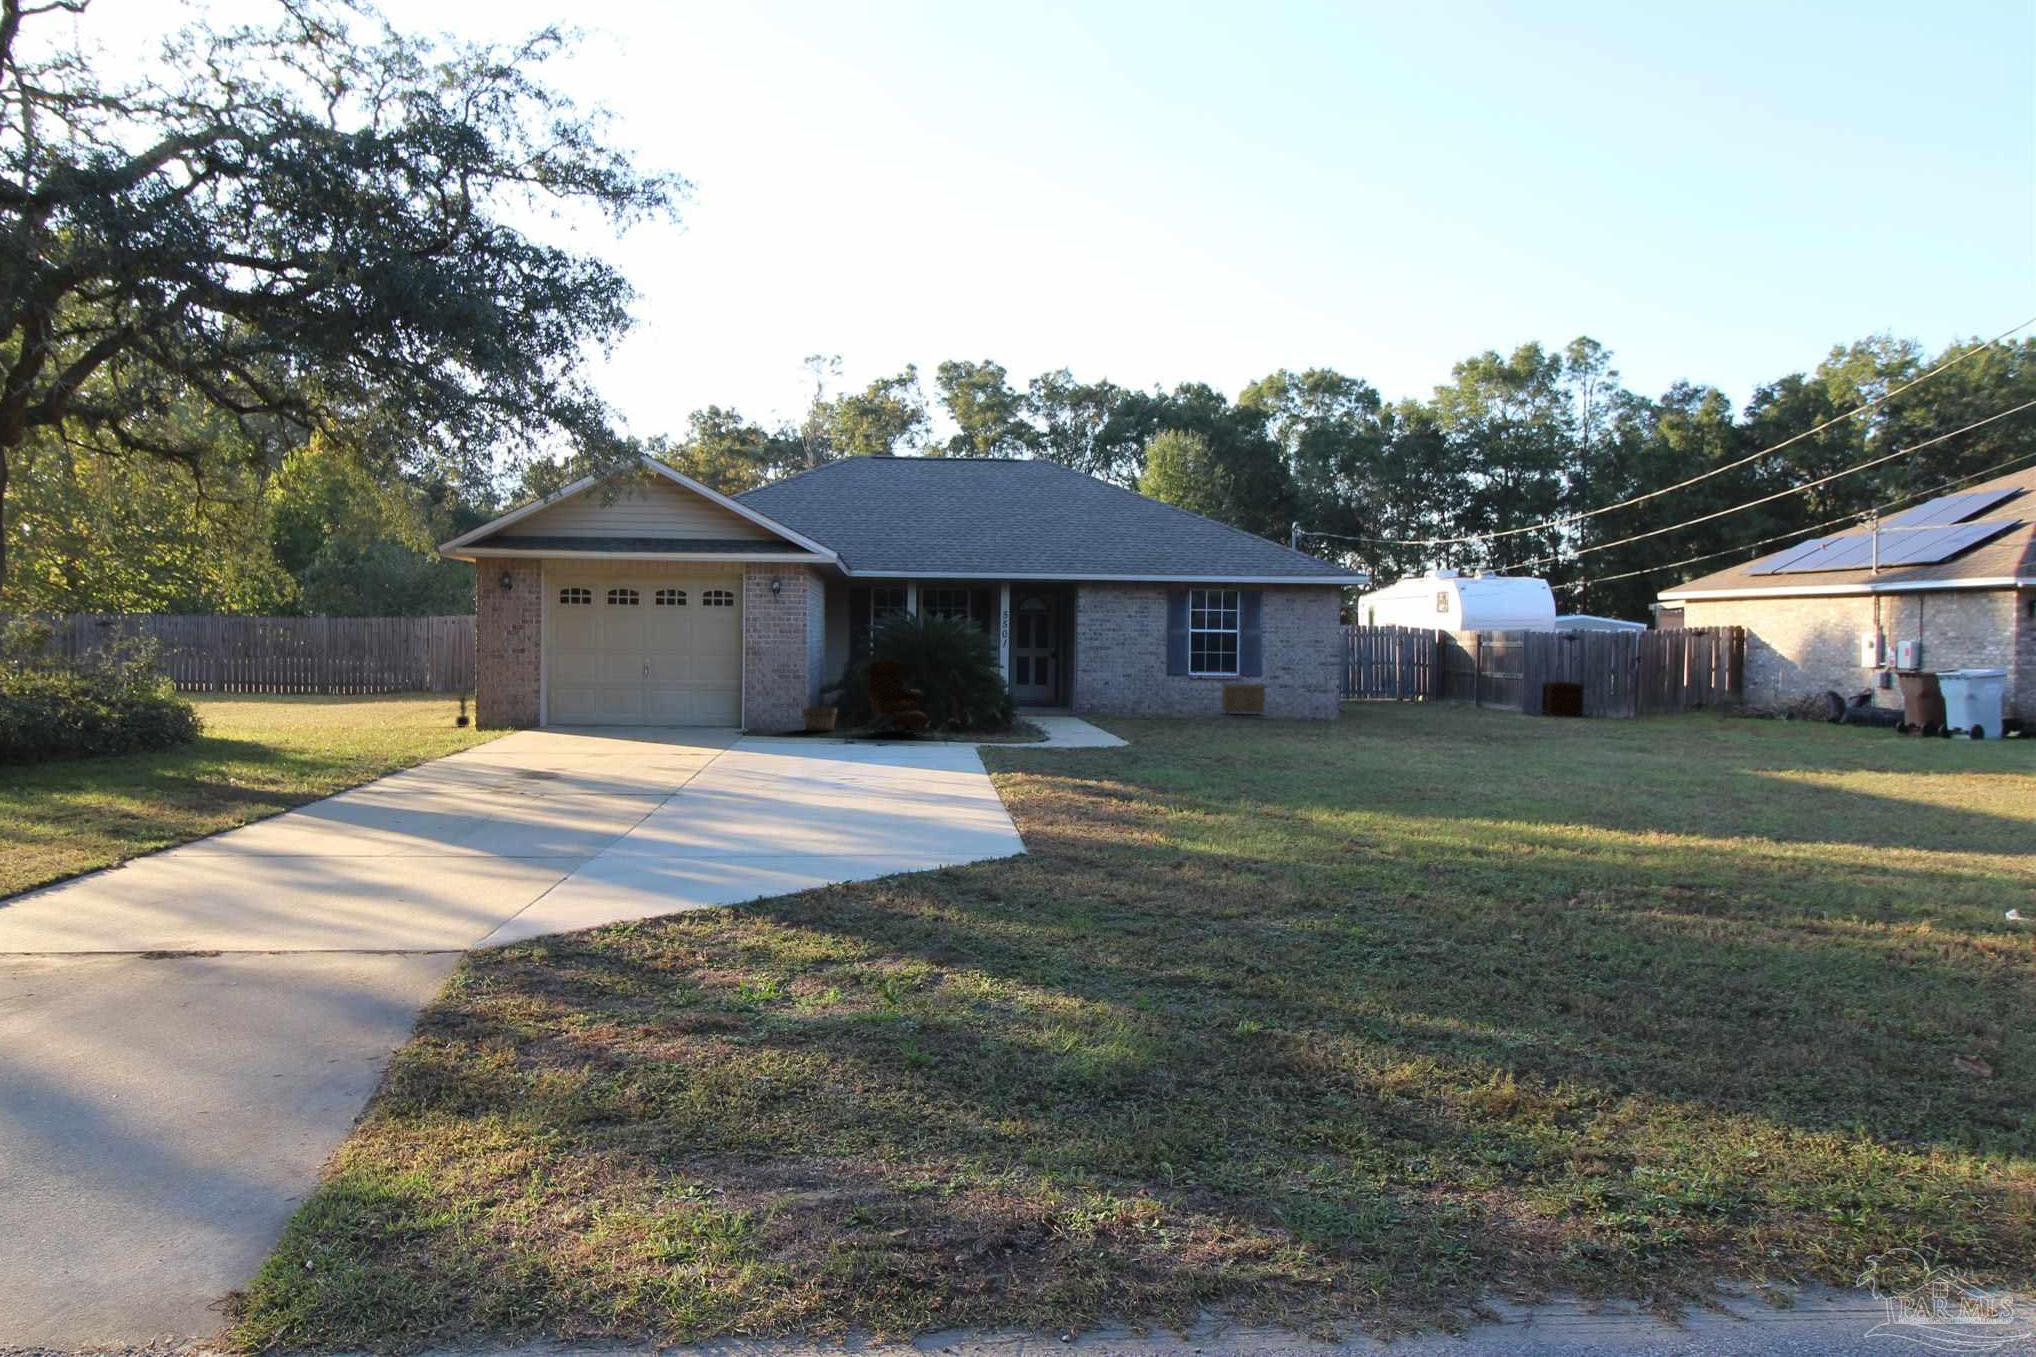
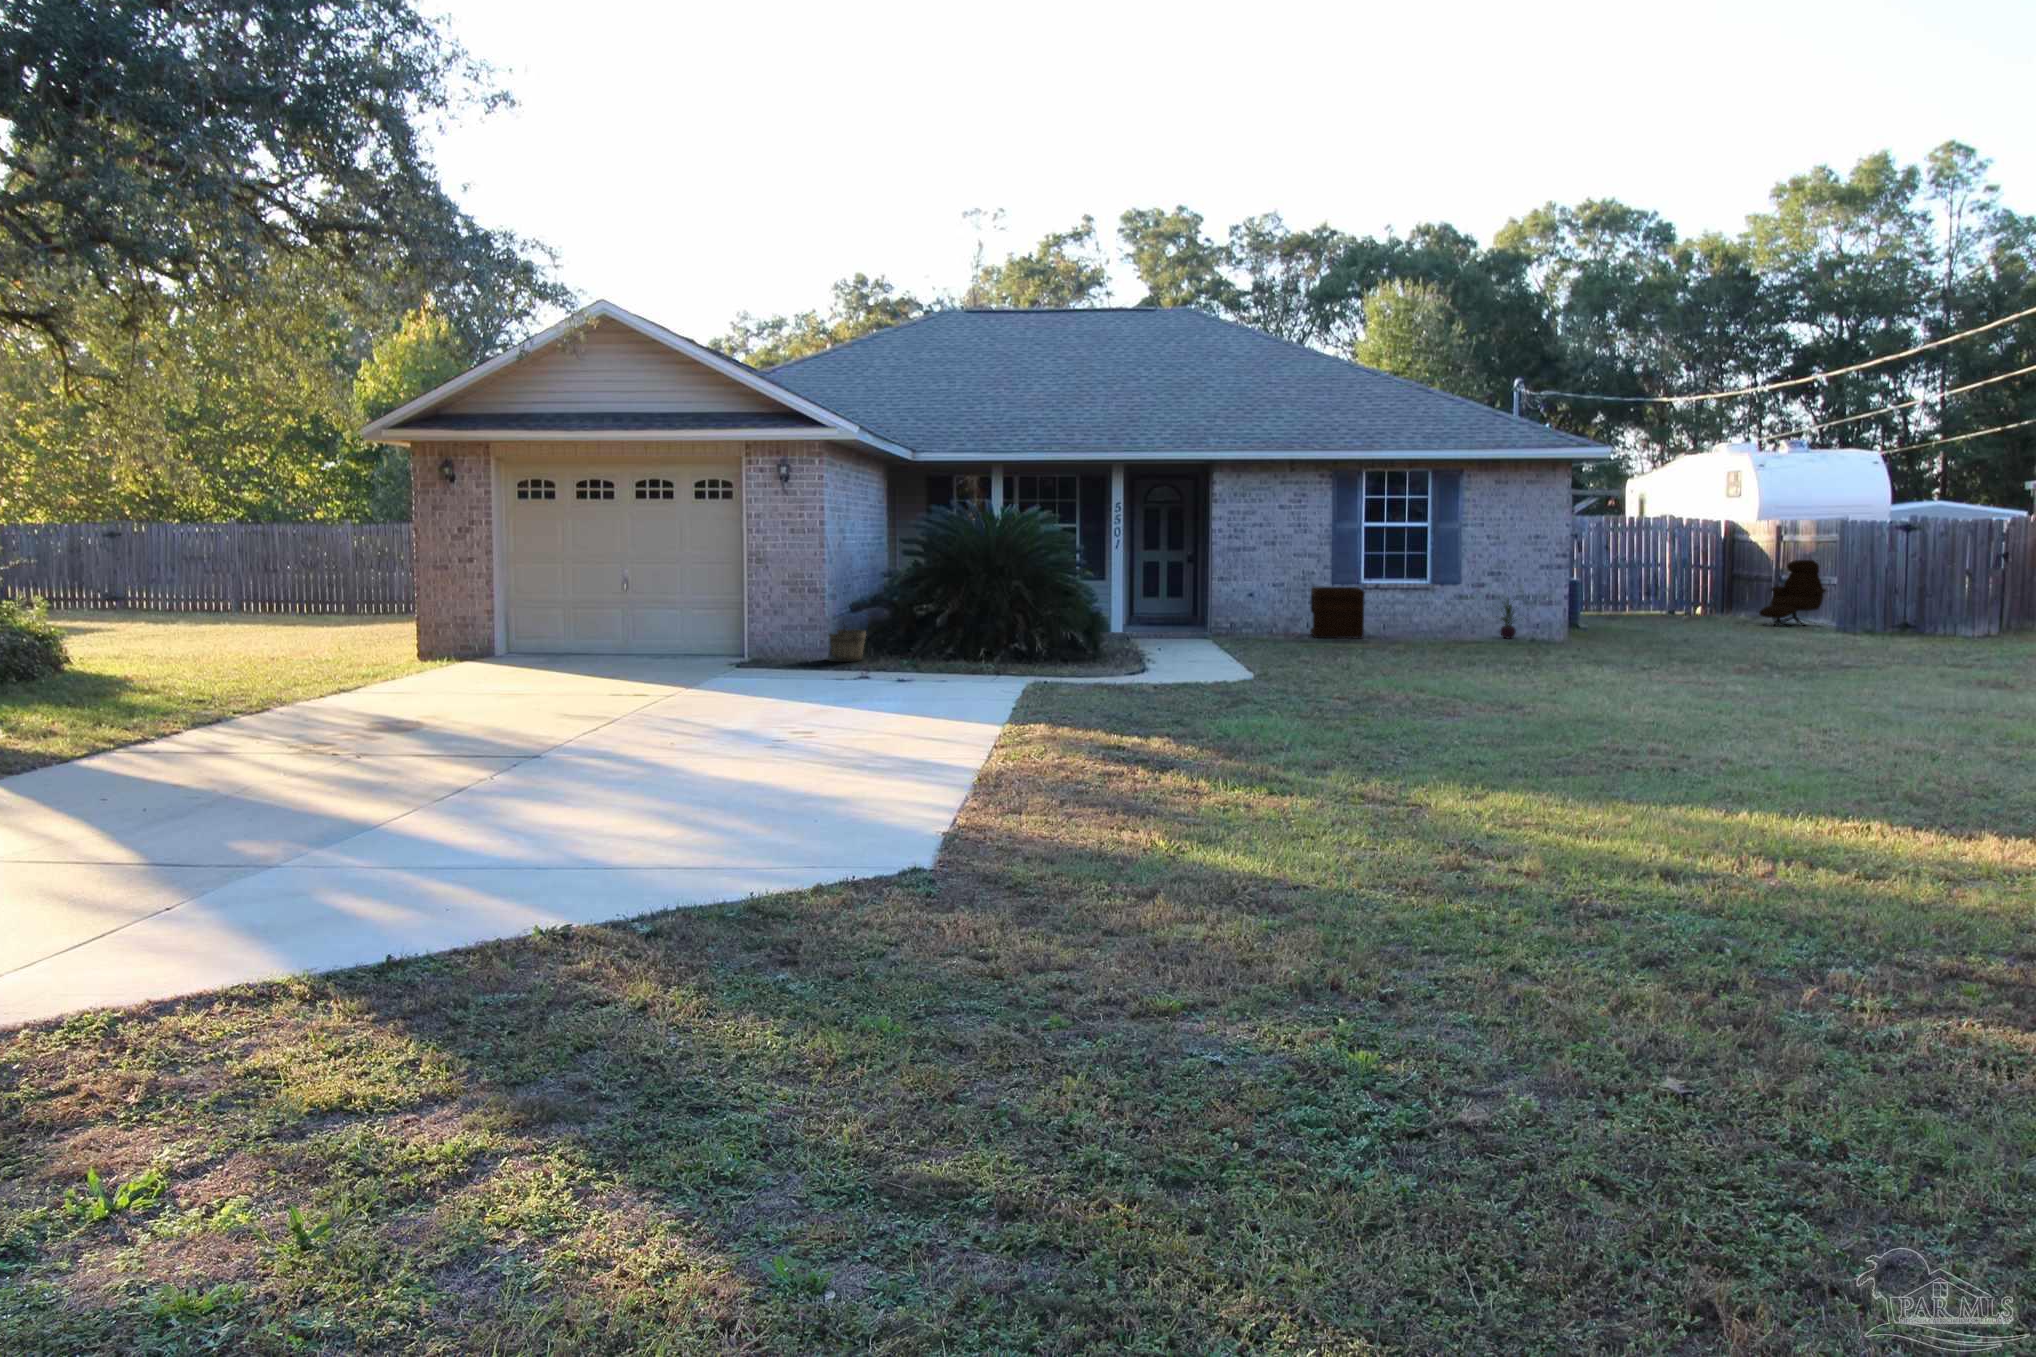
lounge chair: present [866,660,928,733] -> present [1759,560,1826,627]
wooden crate: present [1542,682,1583,715] -> present [1310,587,1365,639]
storage bench: present [1222,683,1265,713] -> none [1404,595,1462,638]
decorative plant: present [456,692,473,727] -> present [1500,599,1516,639]

